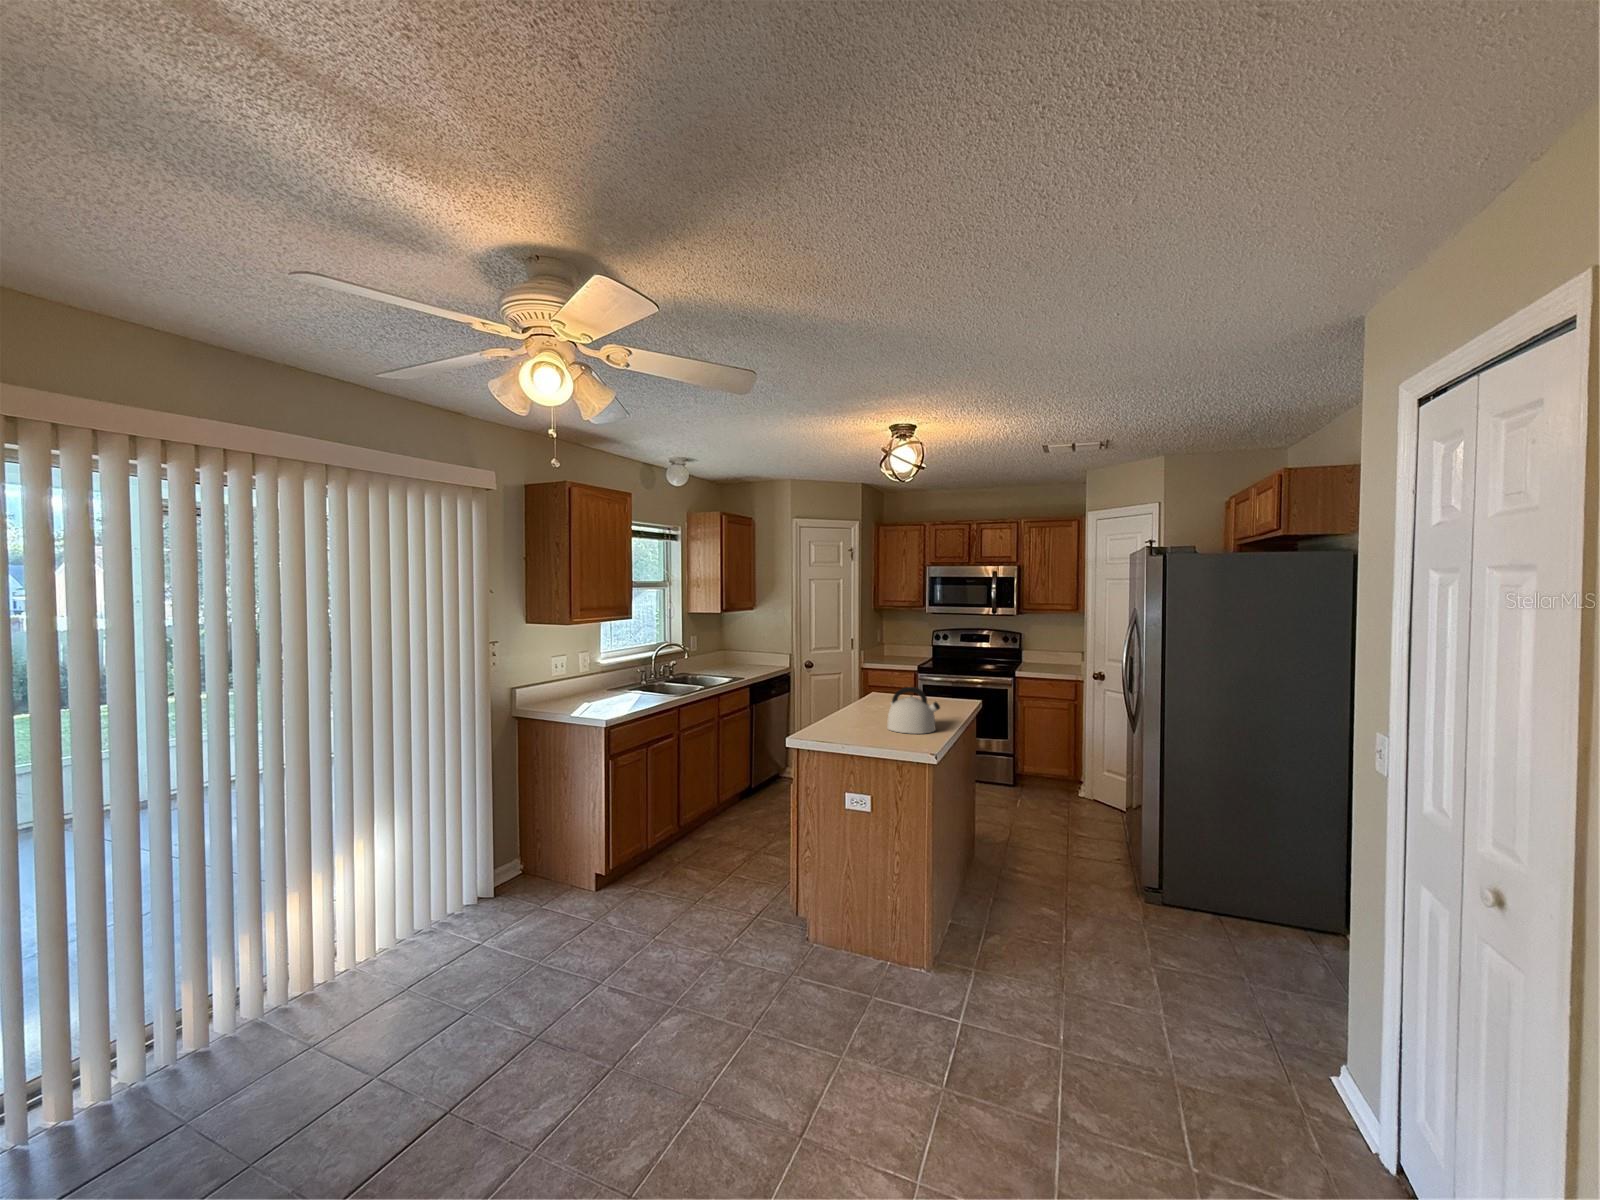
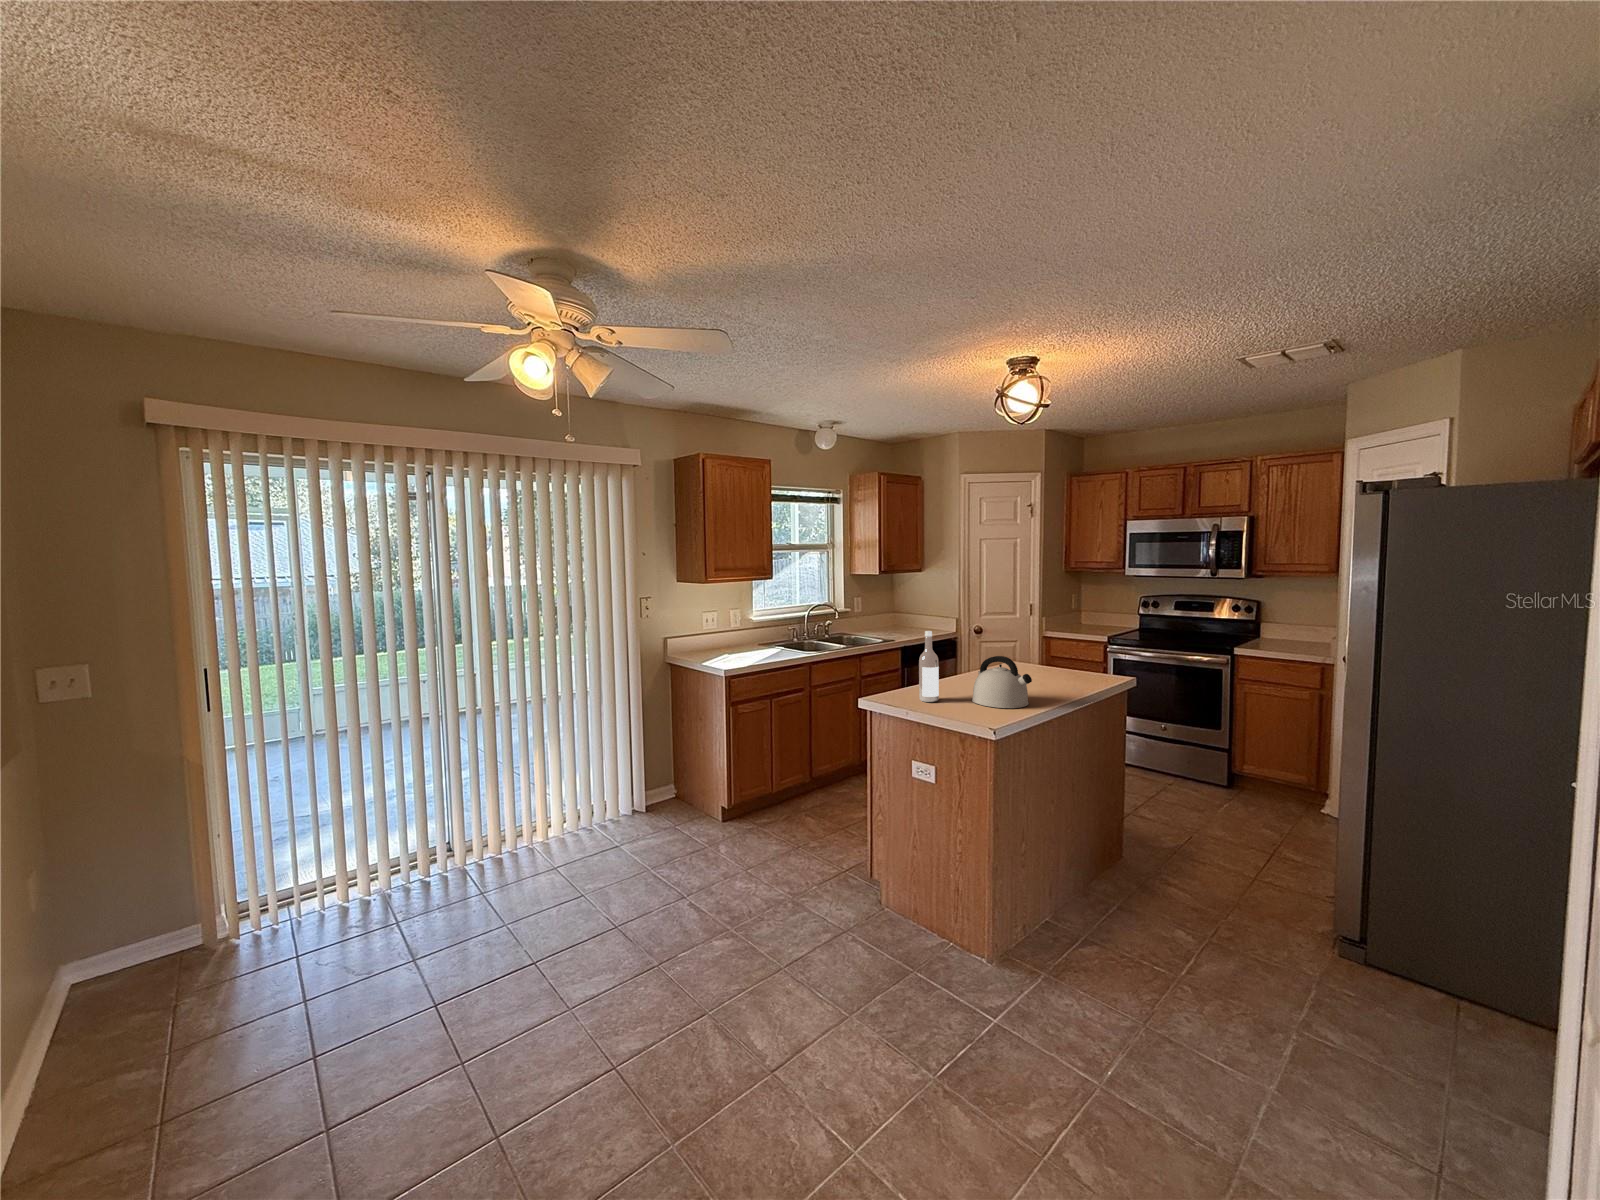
wine bottle: none [843,667,861,734] -> present [919,631,939,702]

